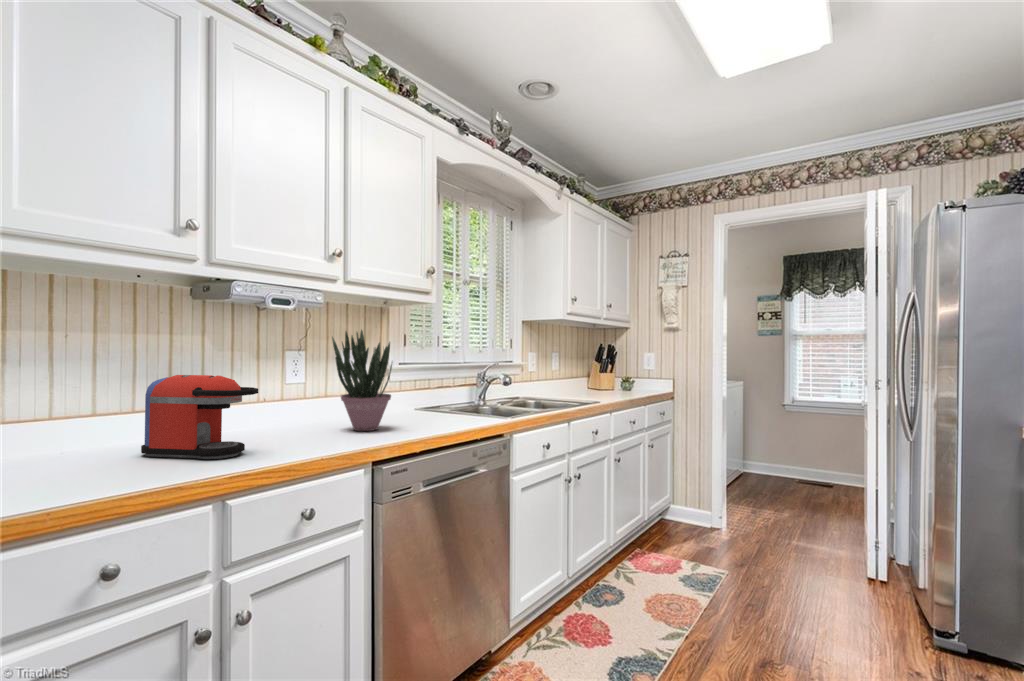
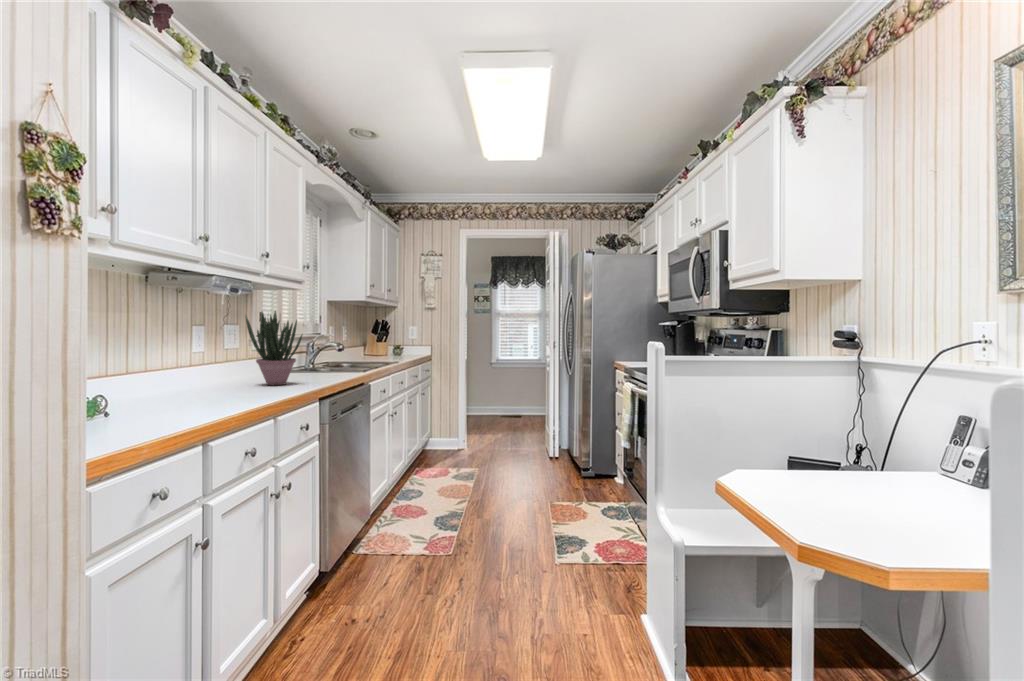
coffee maker: present [141,375,258,459] -> none [153,344,251,406]

